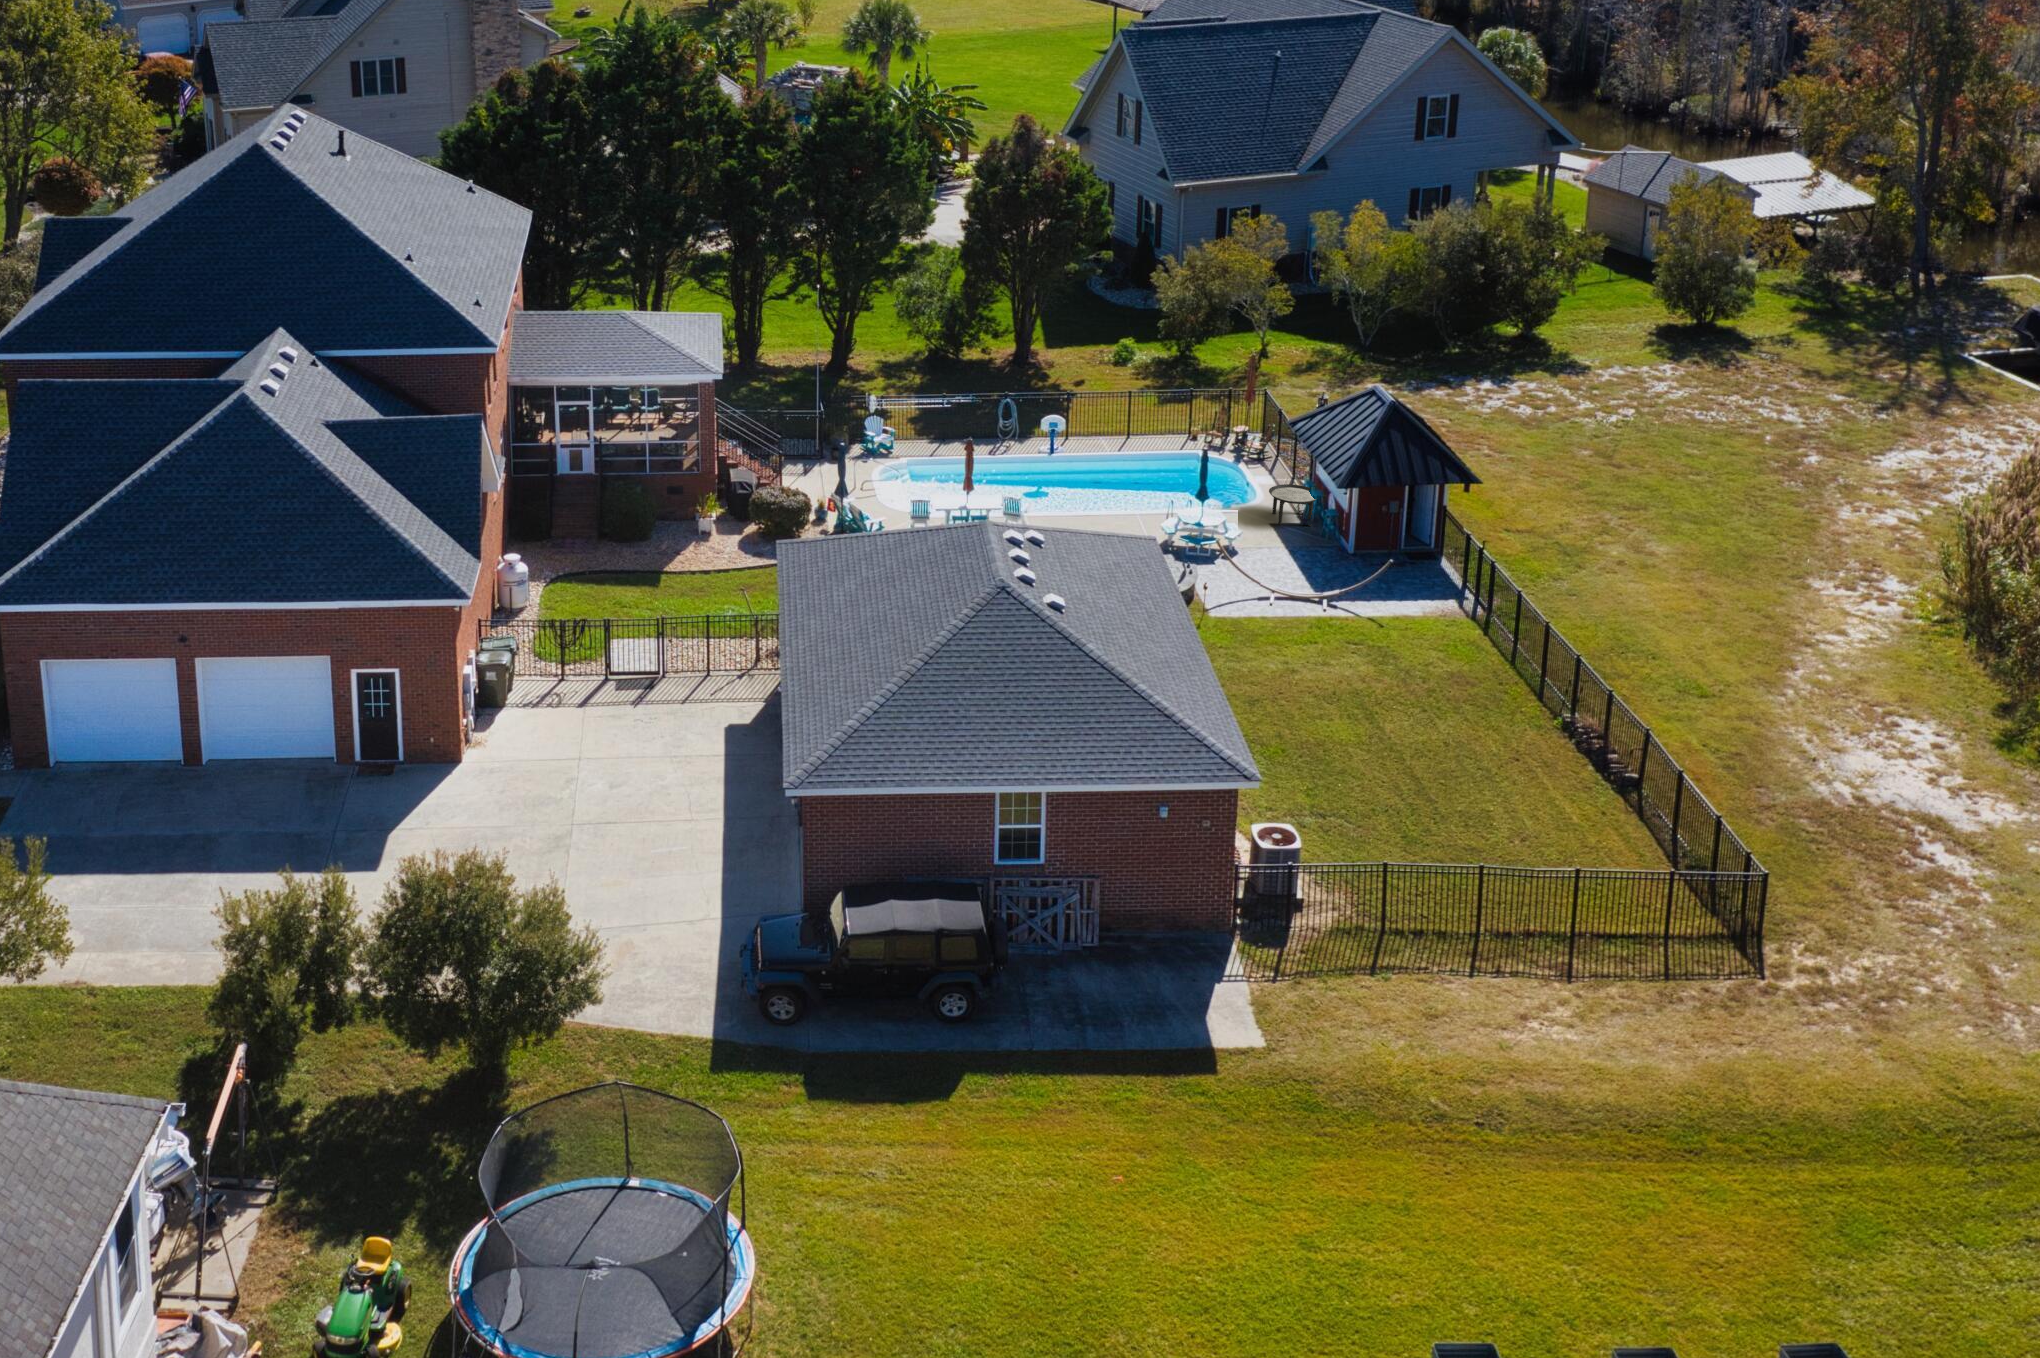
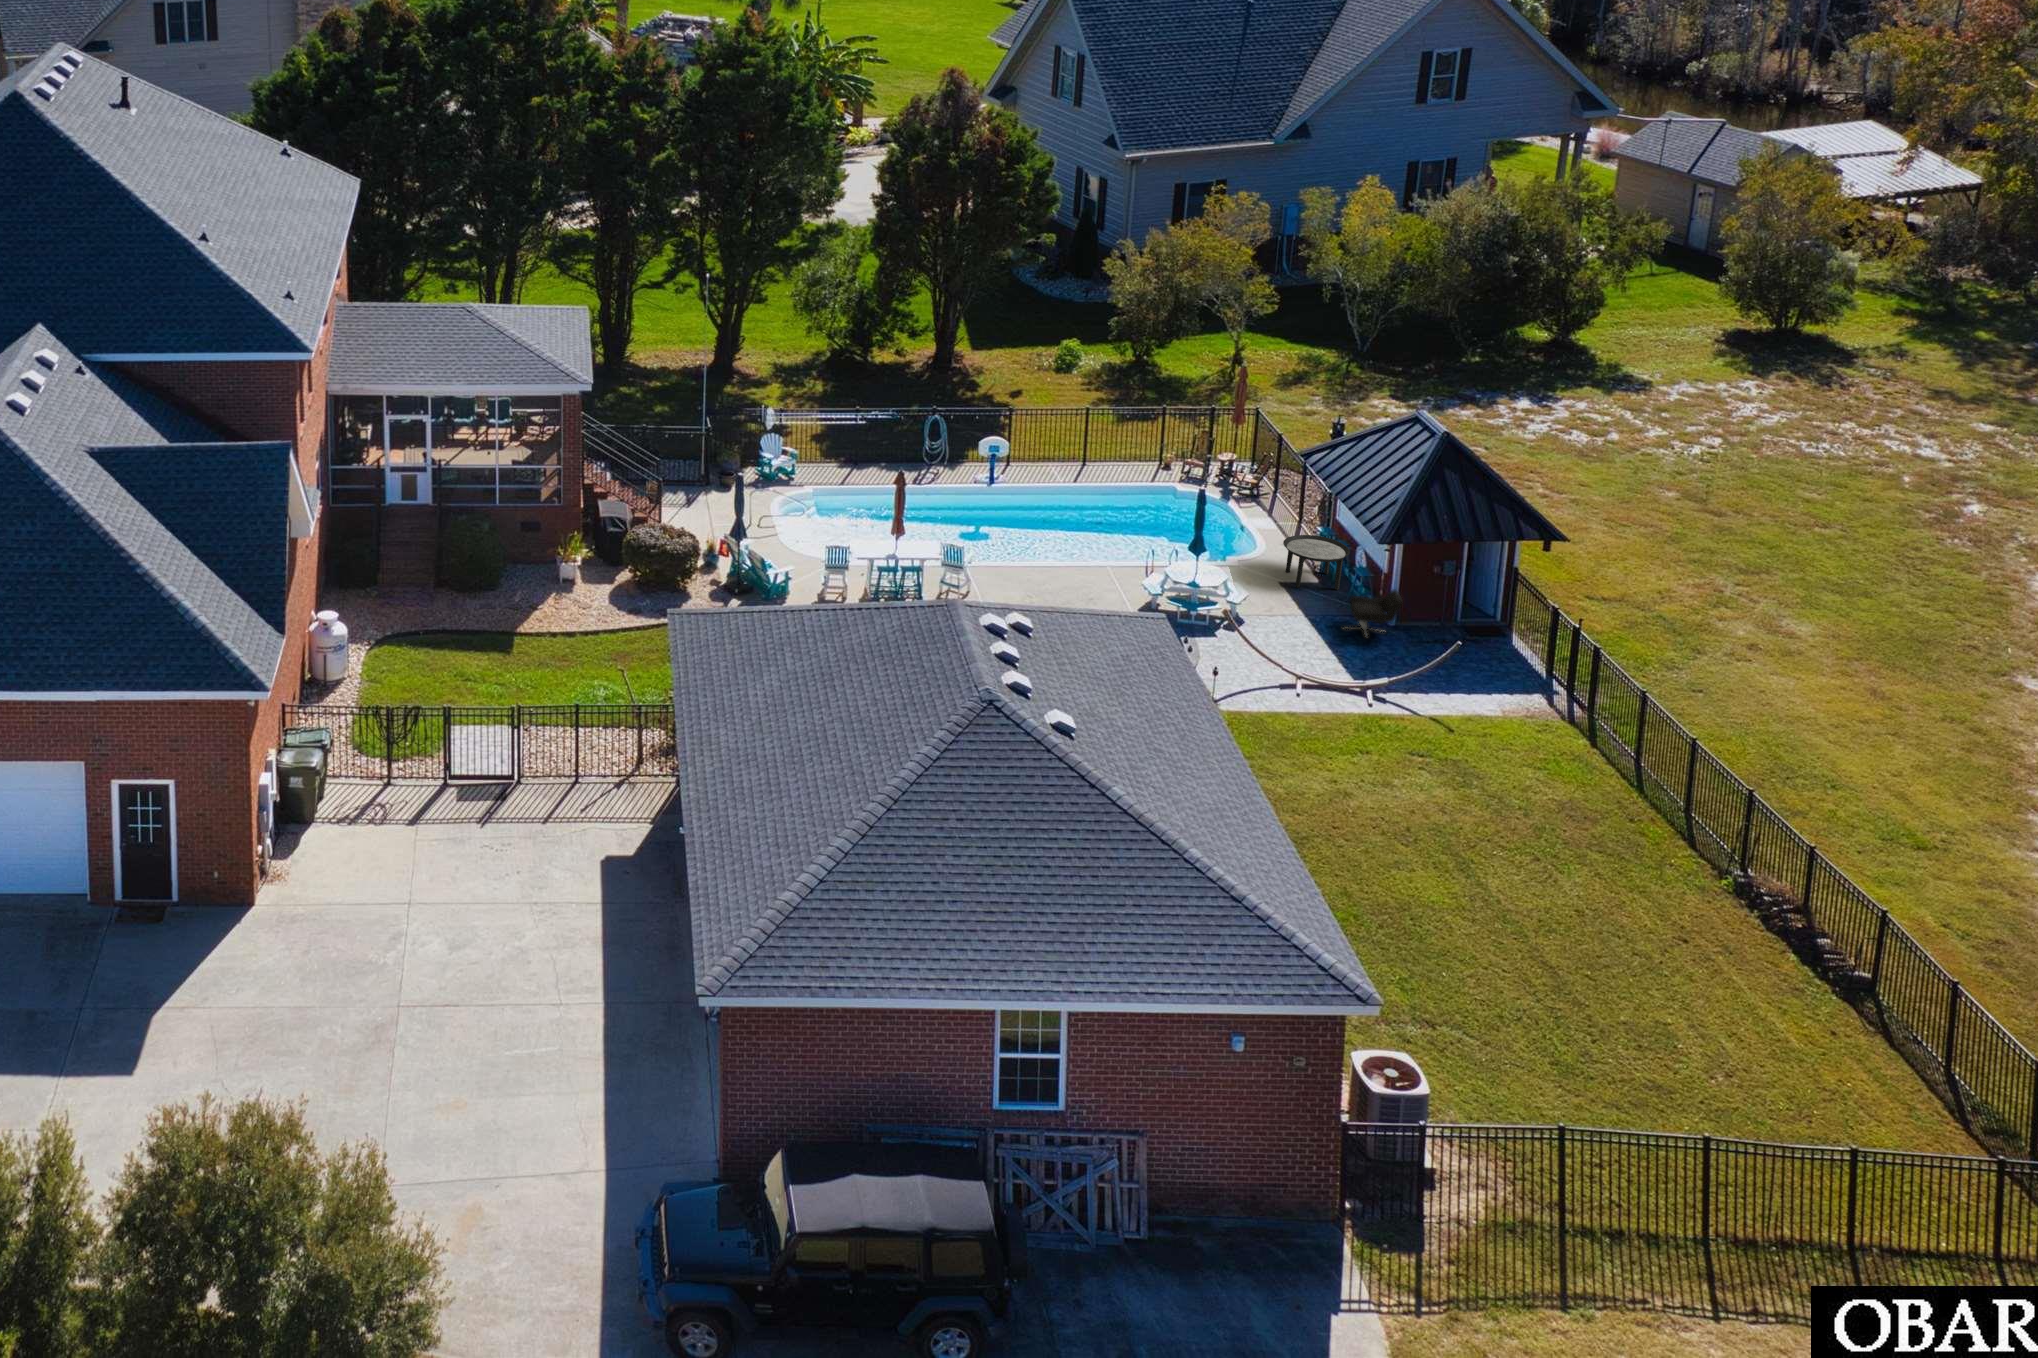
lounge chair: none [1308,522,1353,560] -> present [1345,590,1403,635]

